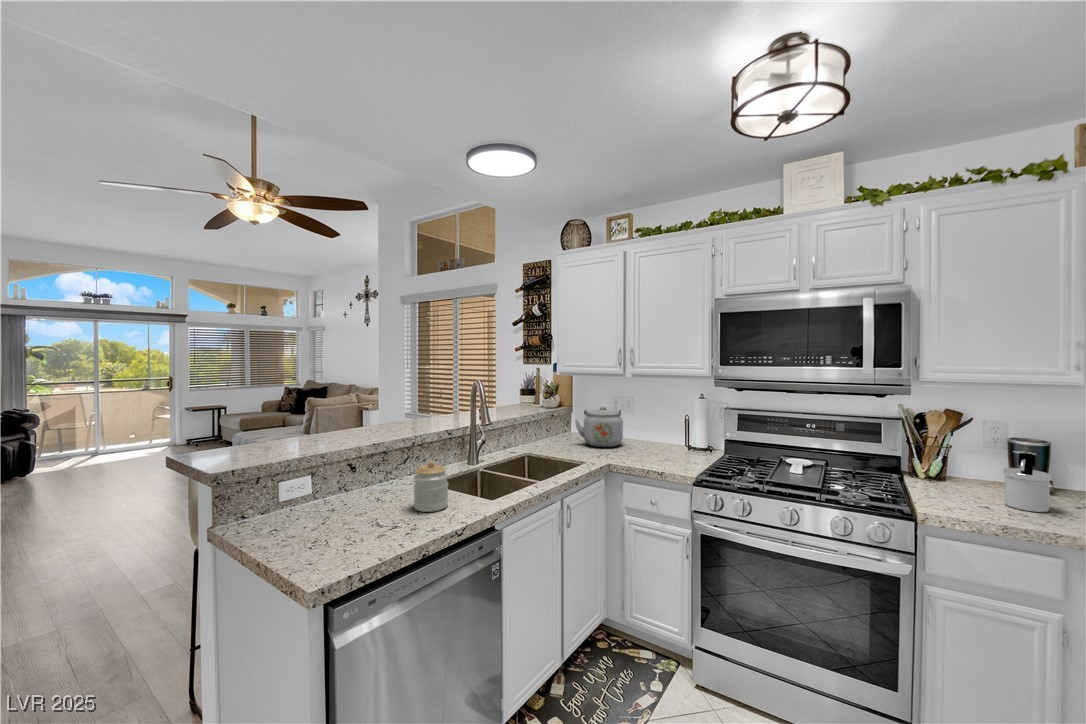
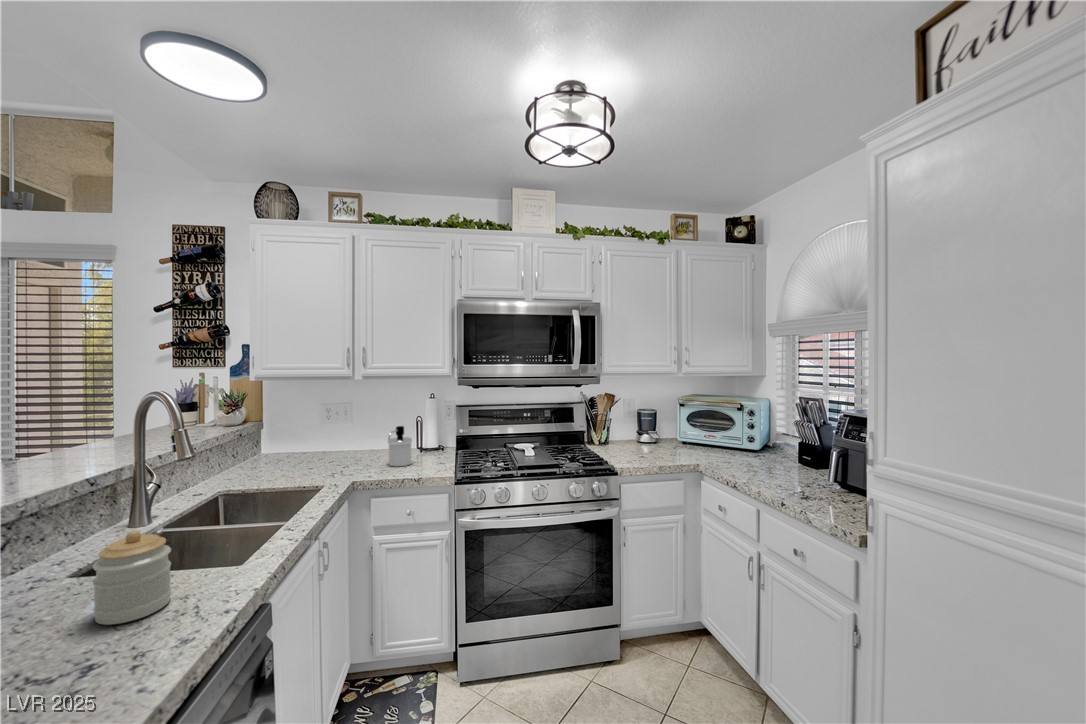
kettle: present [575,407,623,447] -> none [284,416,348,465]
soap dispenser: present [1003,453,1051,512] -> present [388,426,412,467]

